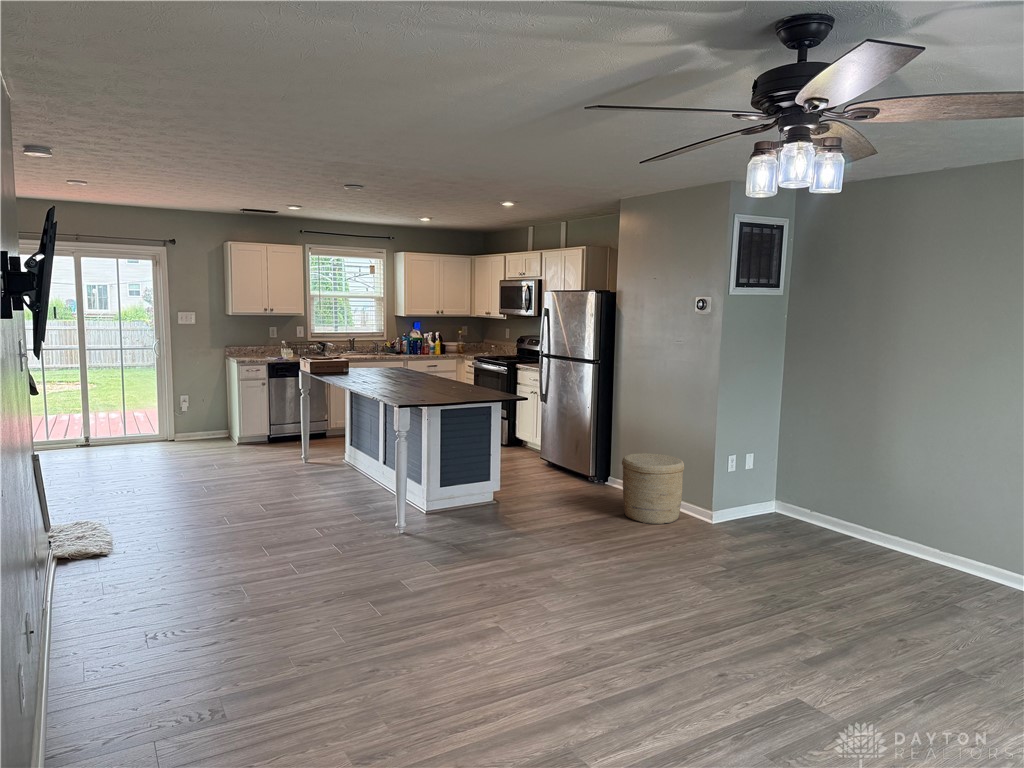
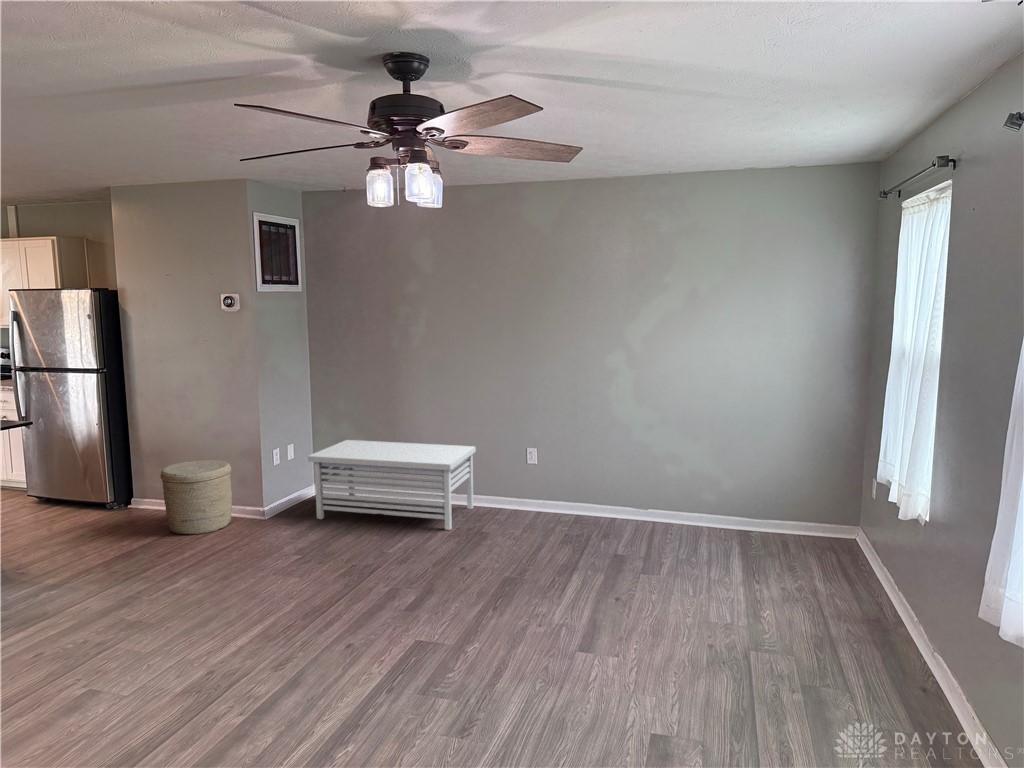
storage bench: none [758,461,978,595] -> present [308,440,476,530]

